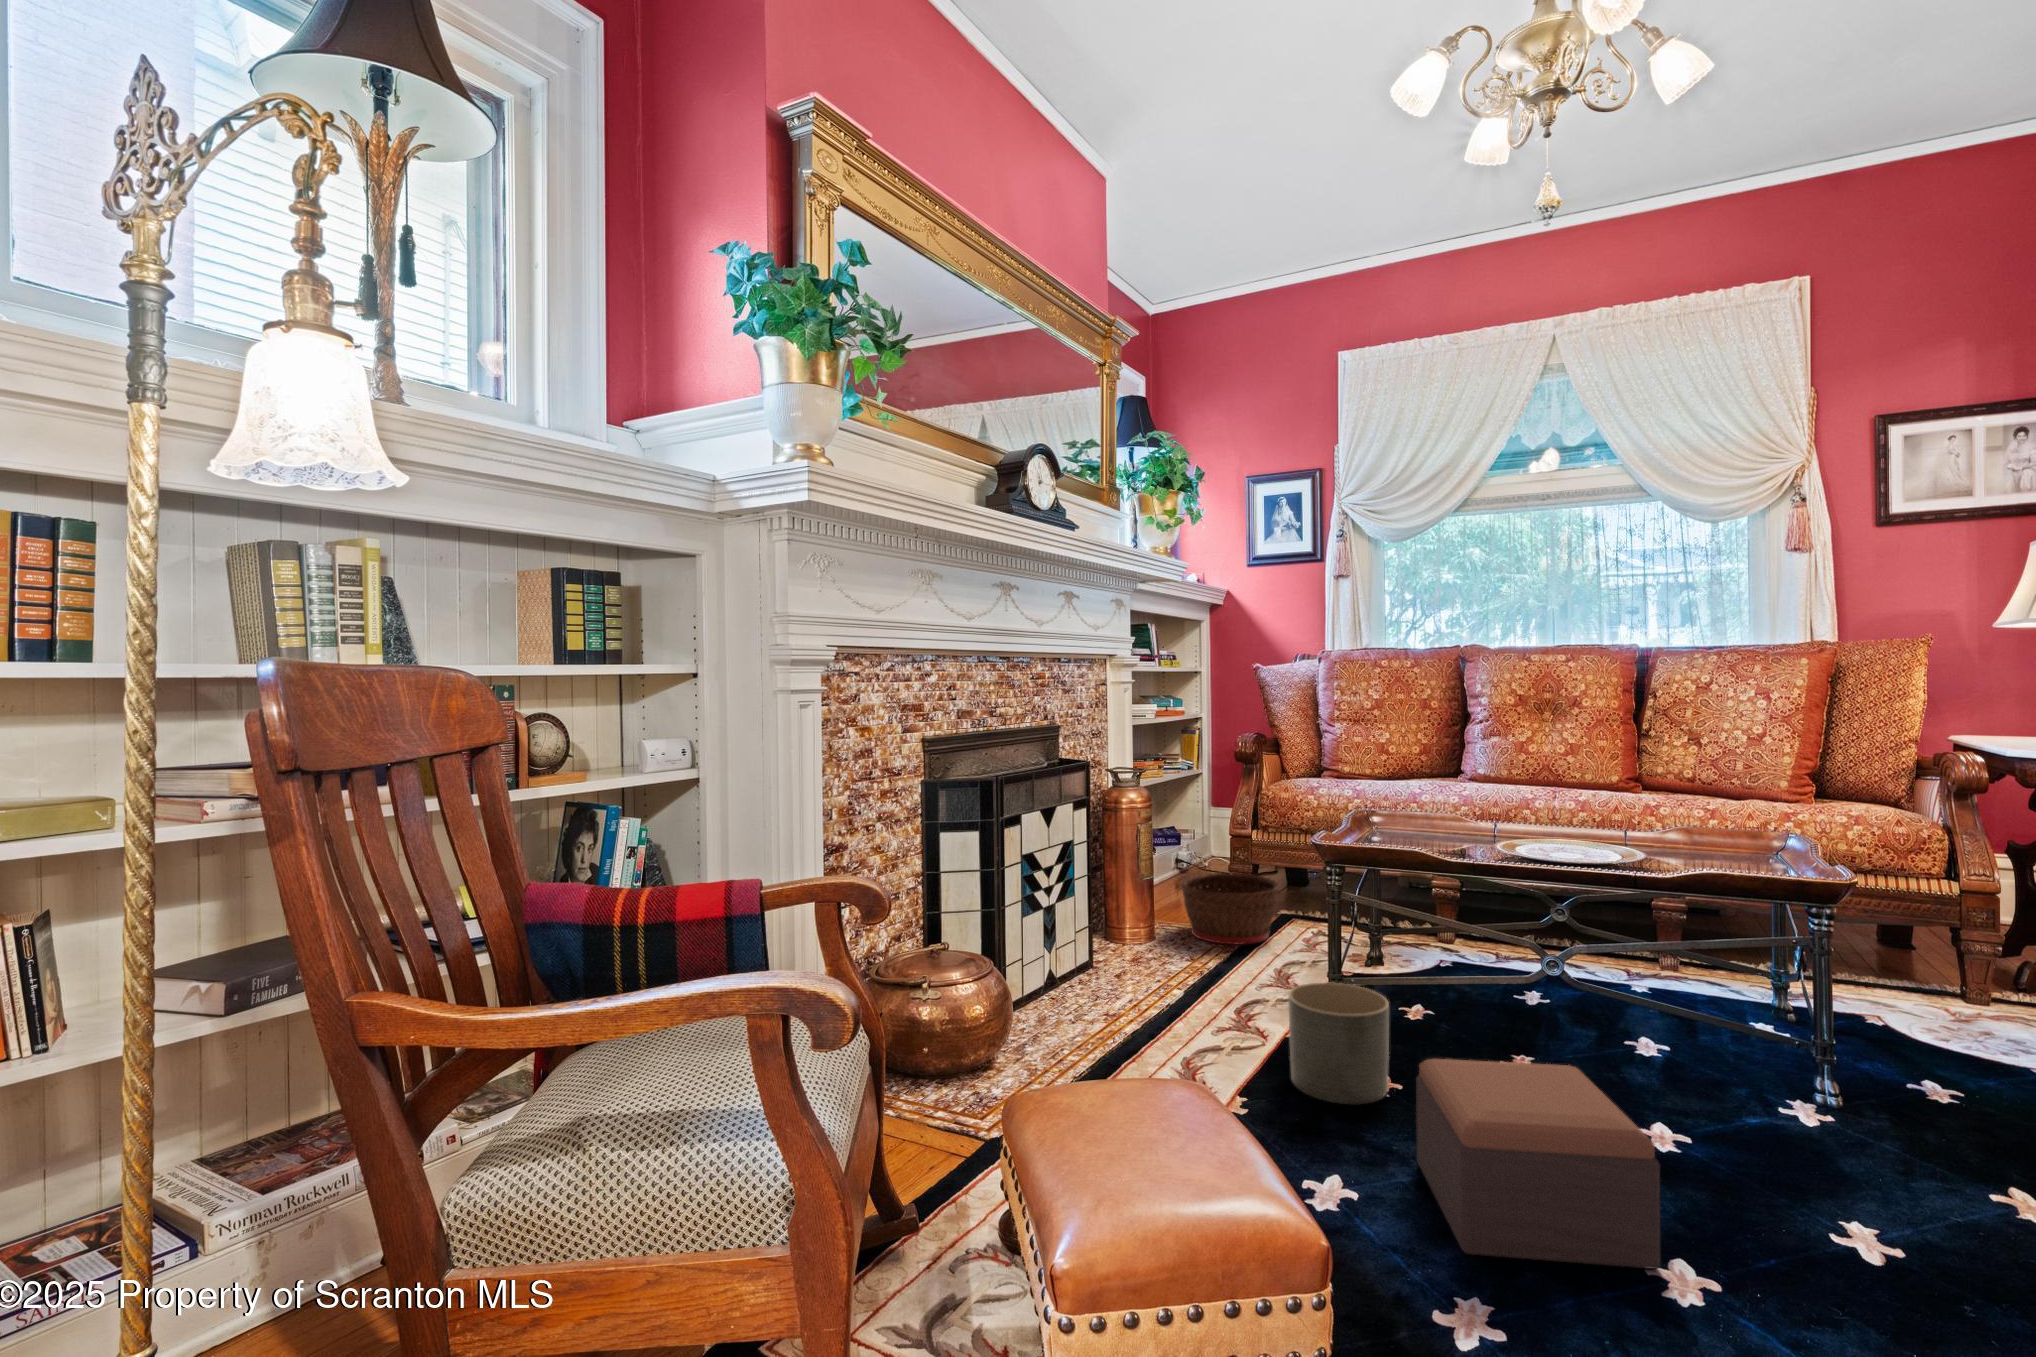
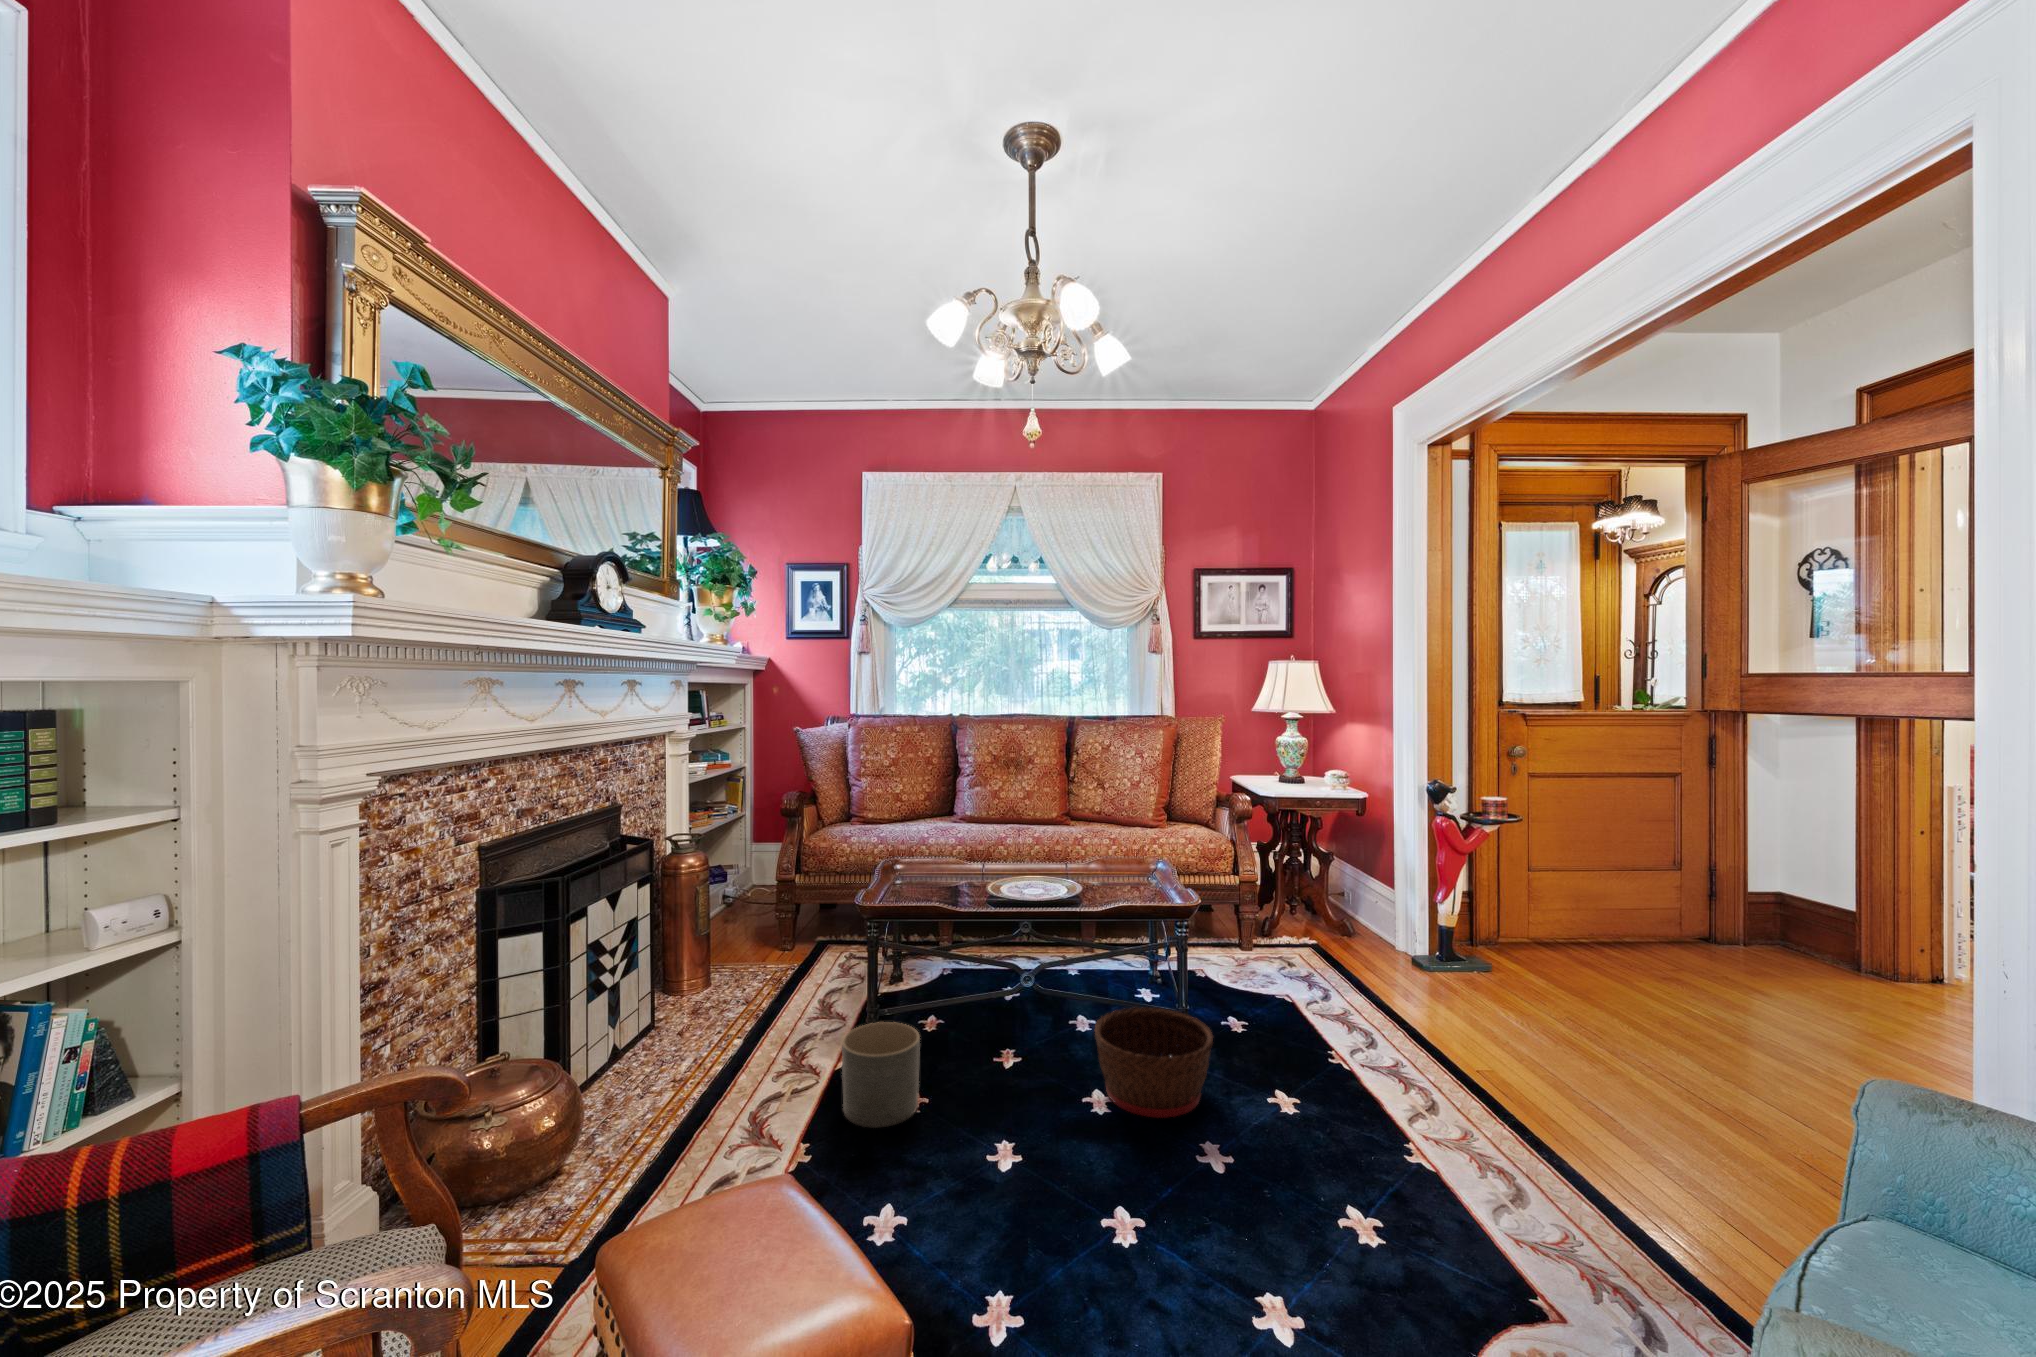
basket: present [1181,873,1279,945] -> present [1095,1007,1213,1118]
footstool: present [1416,1059,1660,1269] -> none [945,1068,1104,1242]

